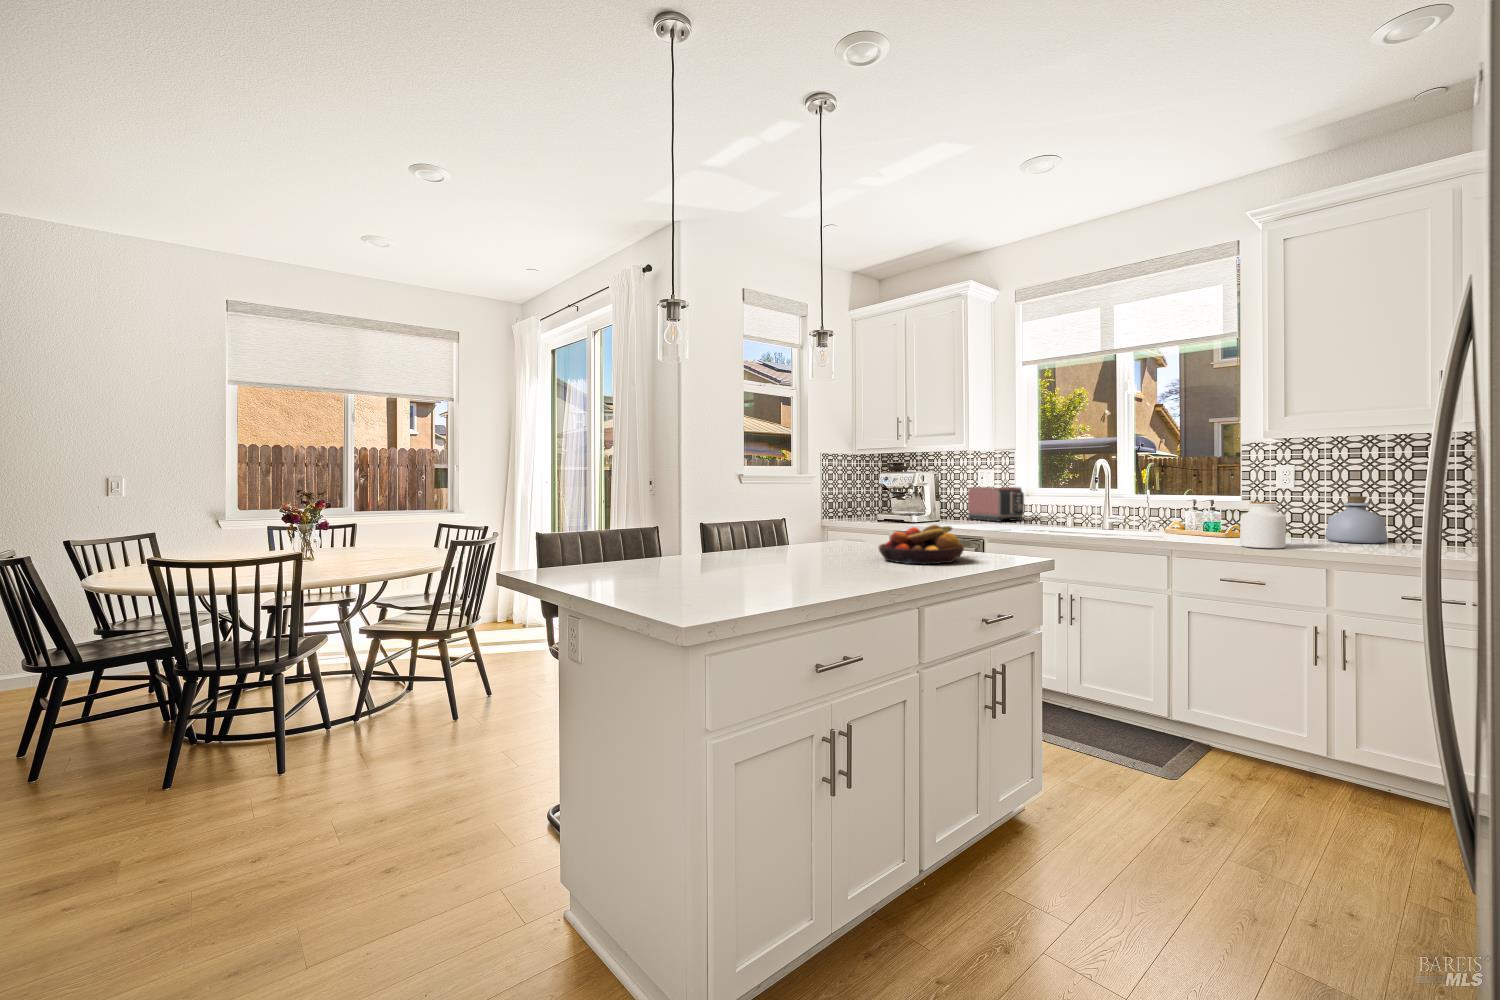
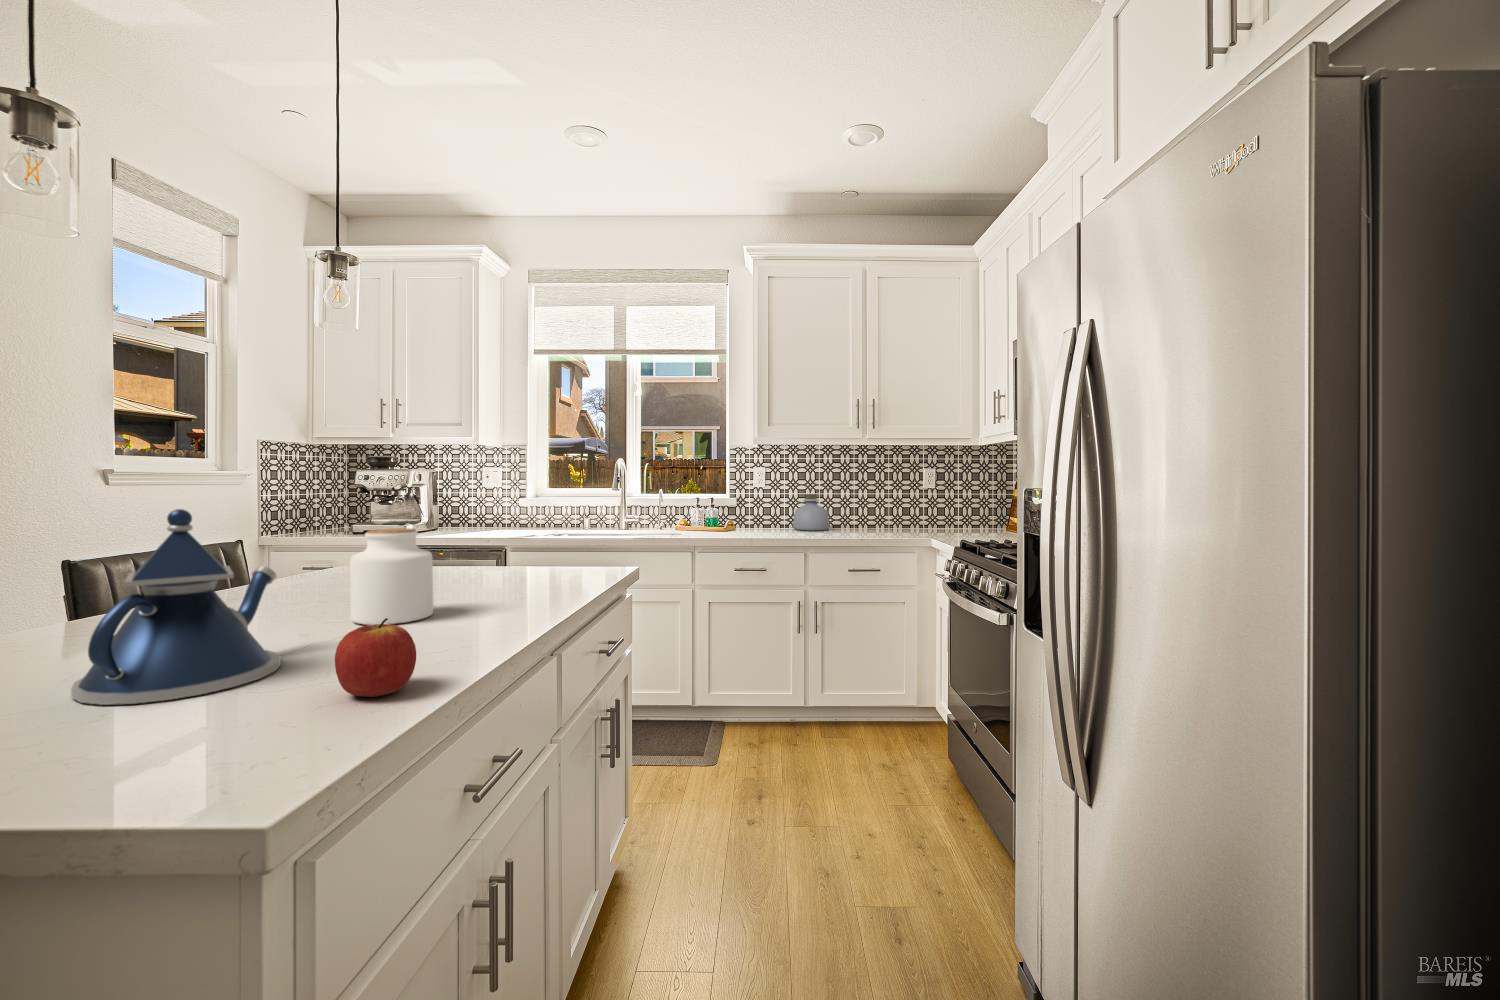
toaster: present [968,487,1024,521] -> none [471,487,535,525]
teapot: none [678,492,762,582] -> present [71,509,281,705]
jar: present [1240,502,1286,548] -> present [350,529,434,625]
fruit bowl: present [879,524,964,564] -> none [449,540,567,597]
apple: none [761,551,799,592] -> present [335,618,416,697]

